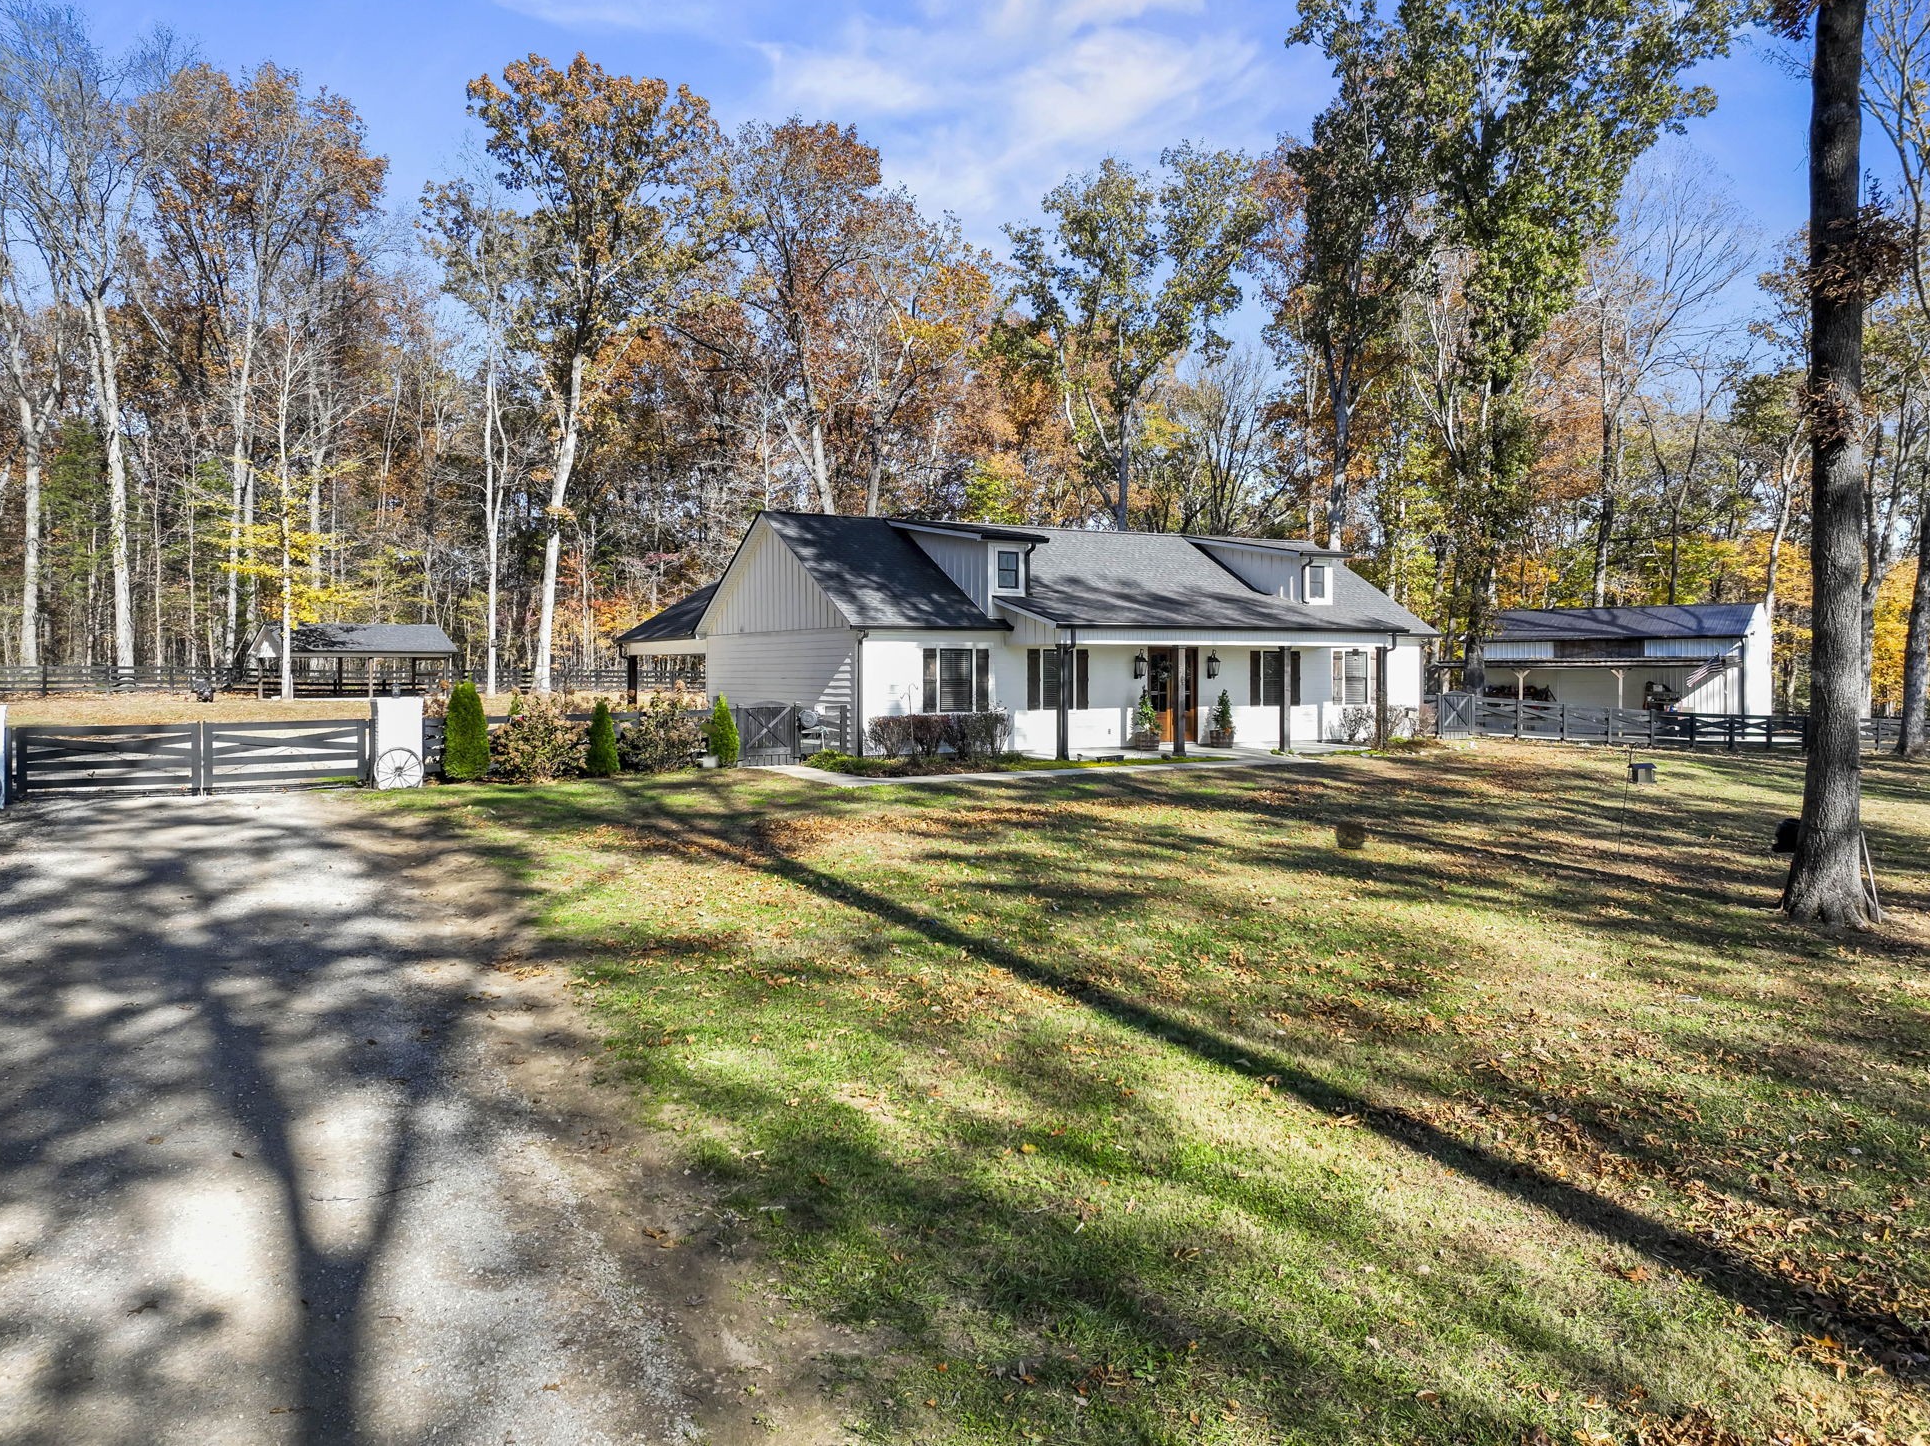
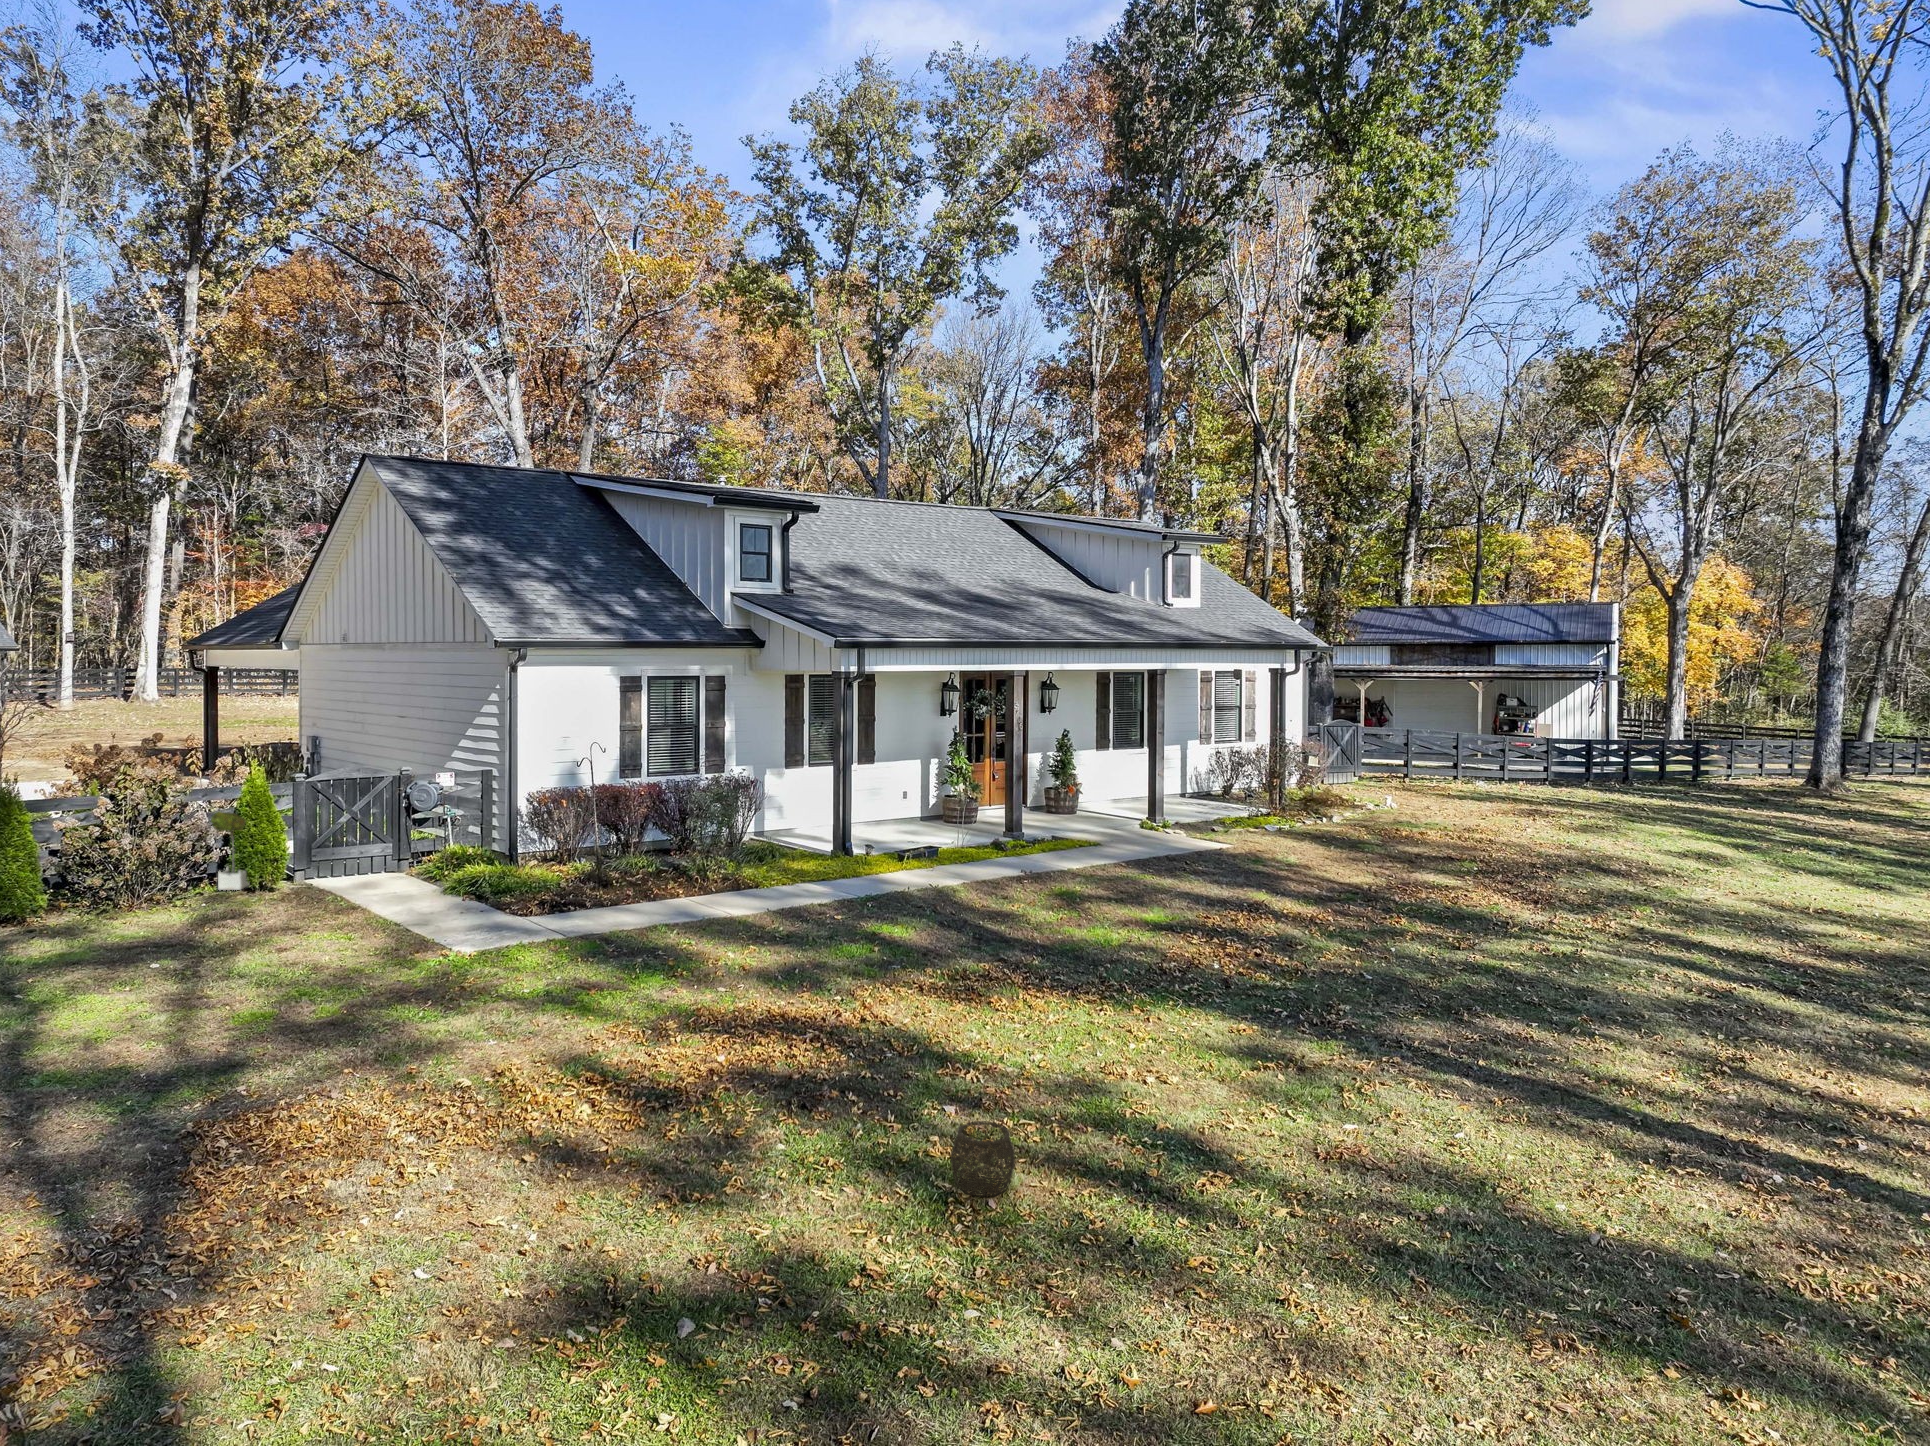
woven basket: present [1335,821,1365,849] -> present [951,1121,1015,1197]

